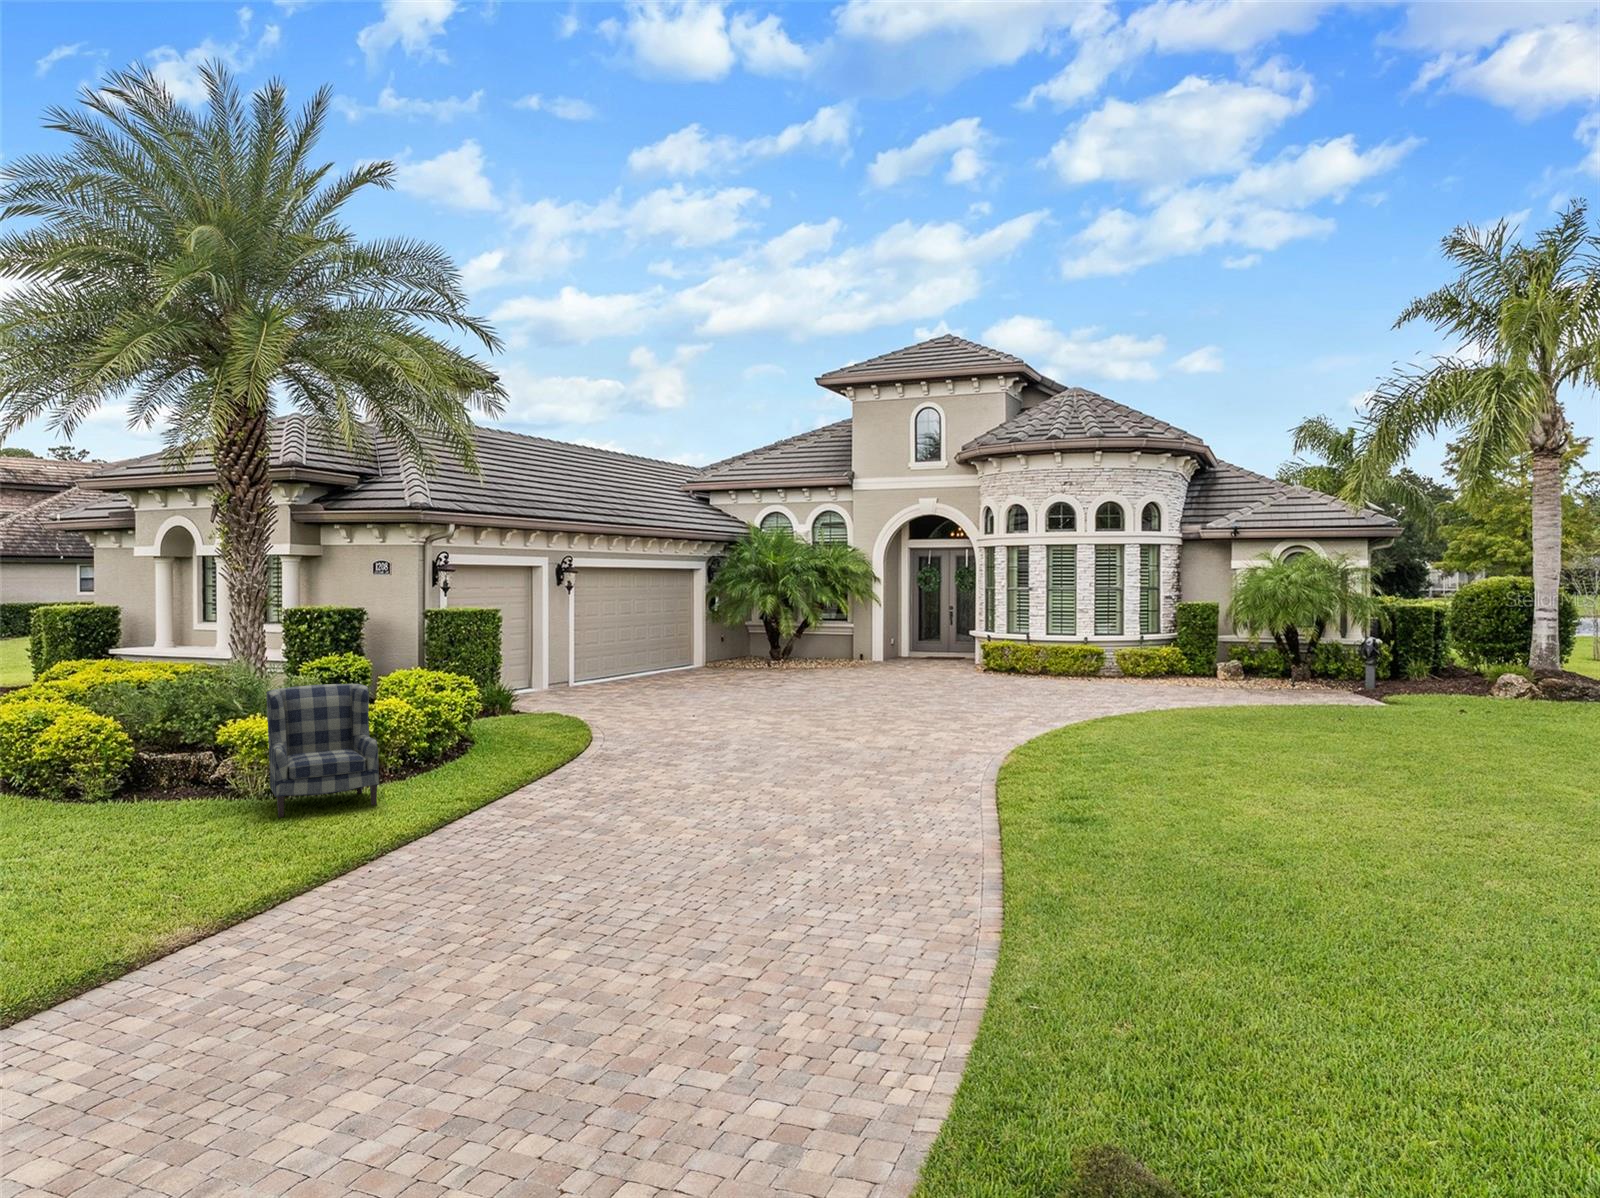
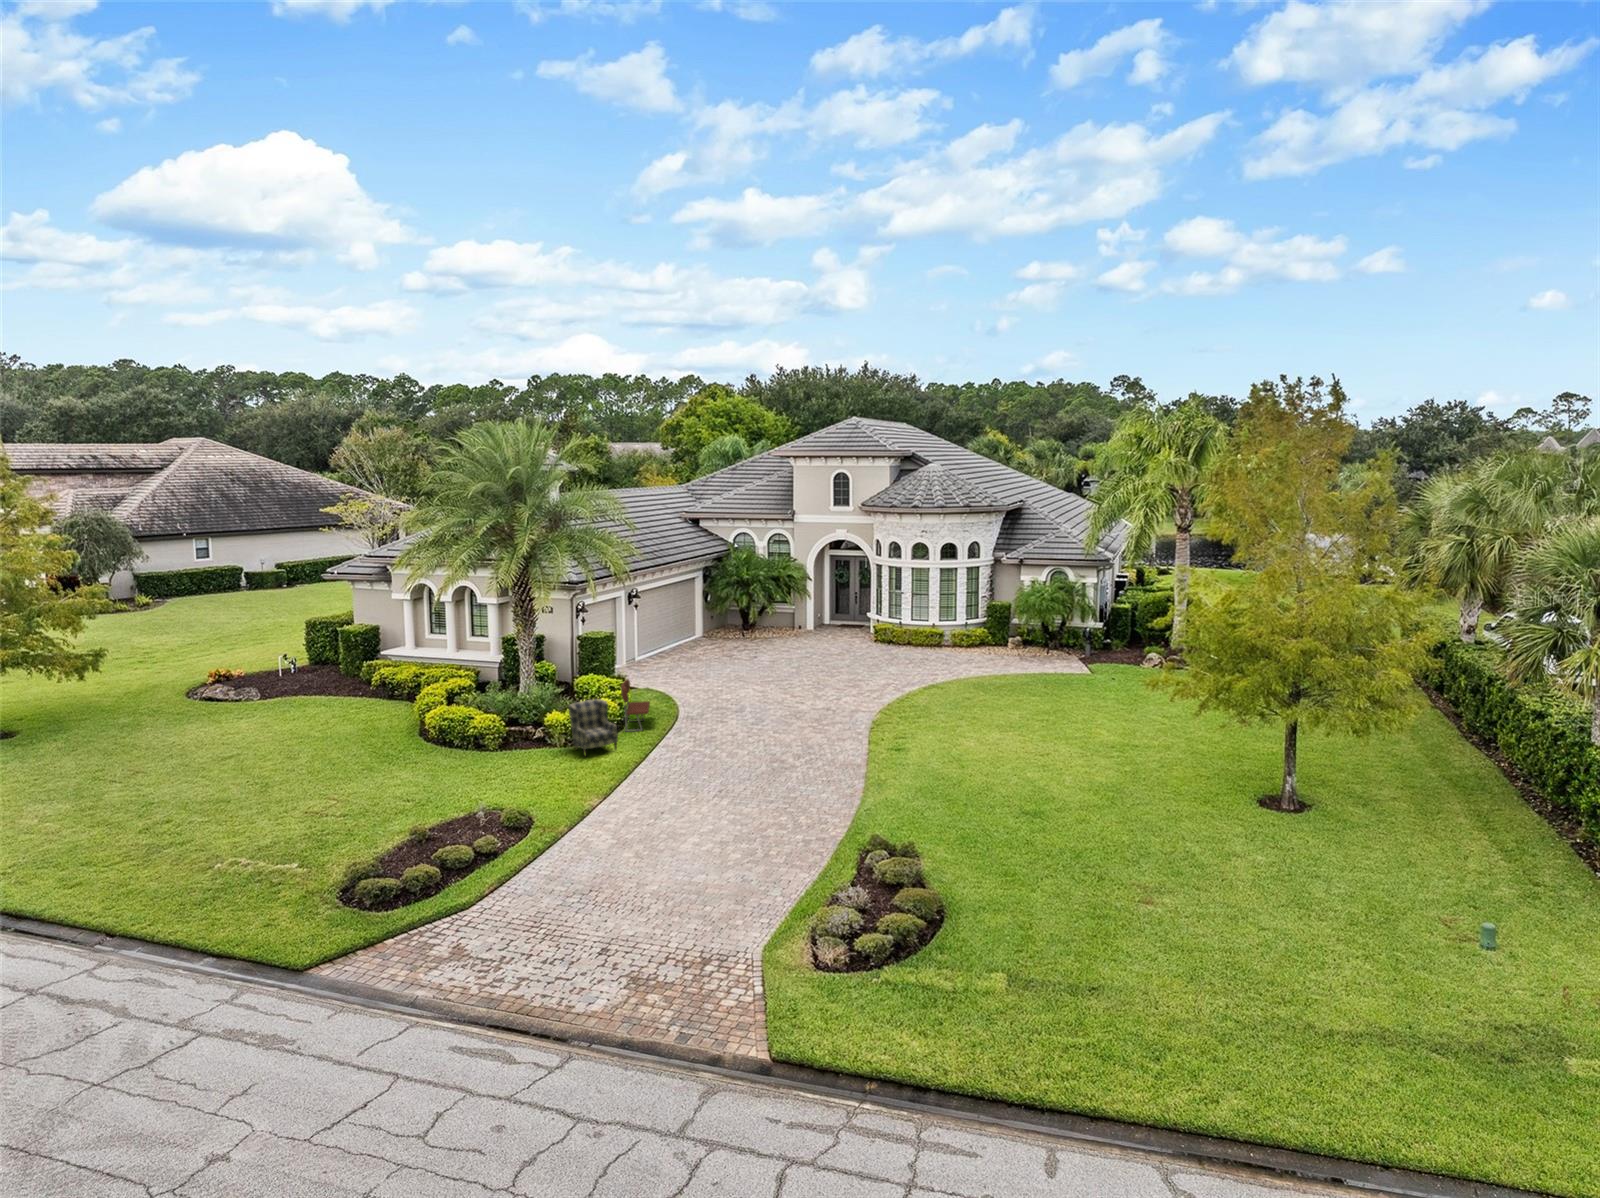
bench: none [447,668,523,776] -> present [621,680,650,732]

